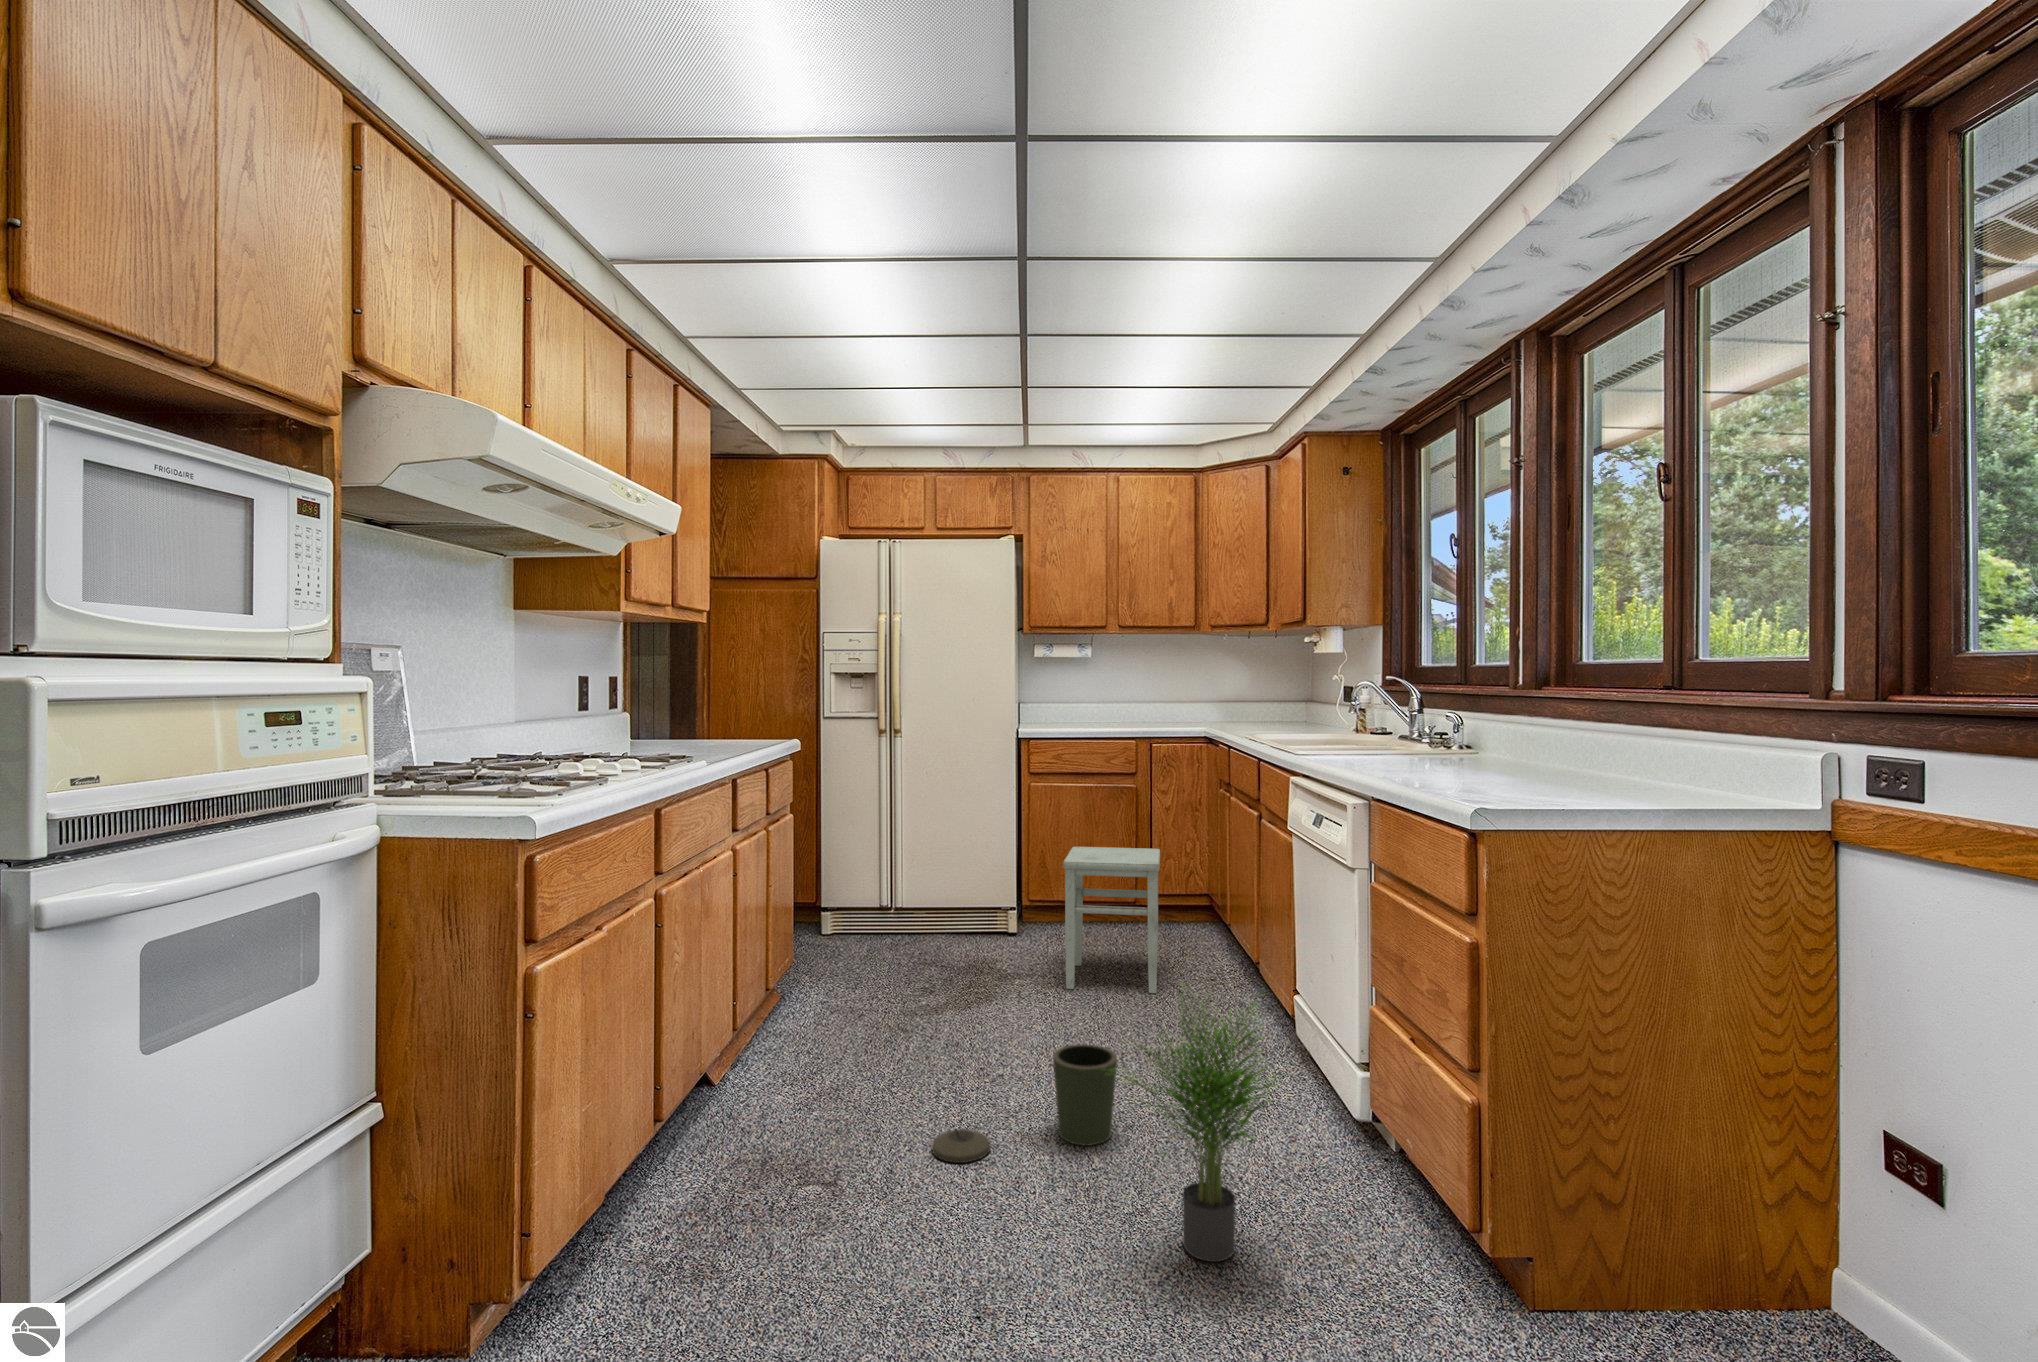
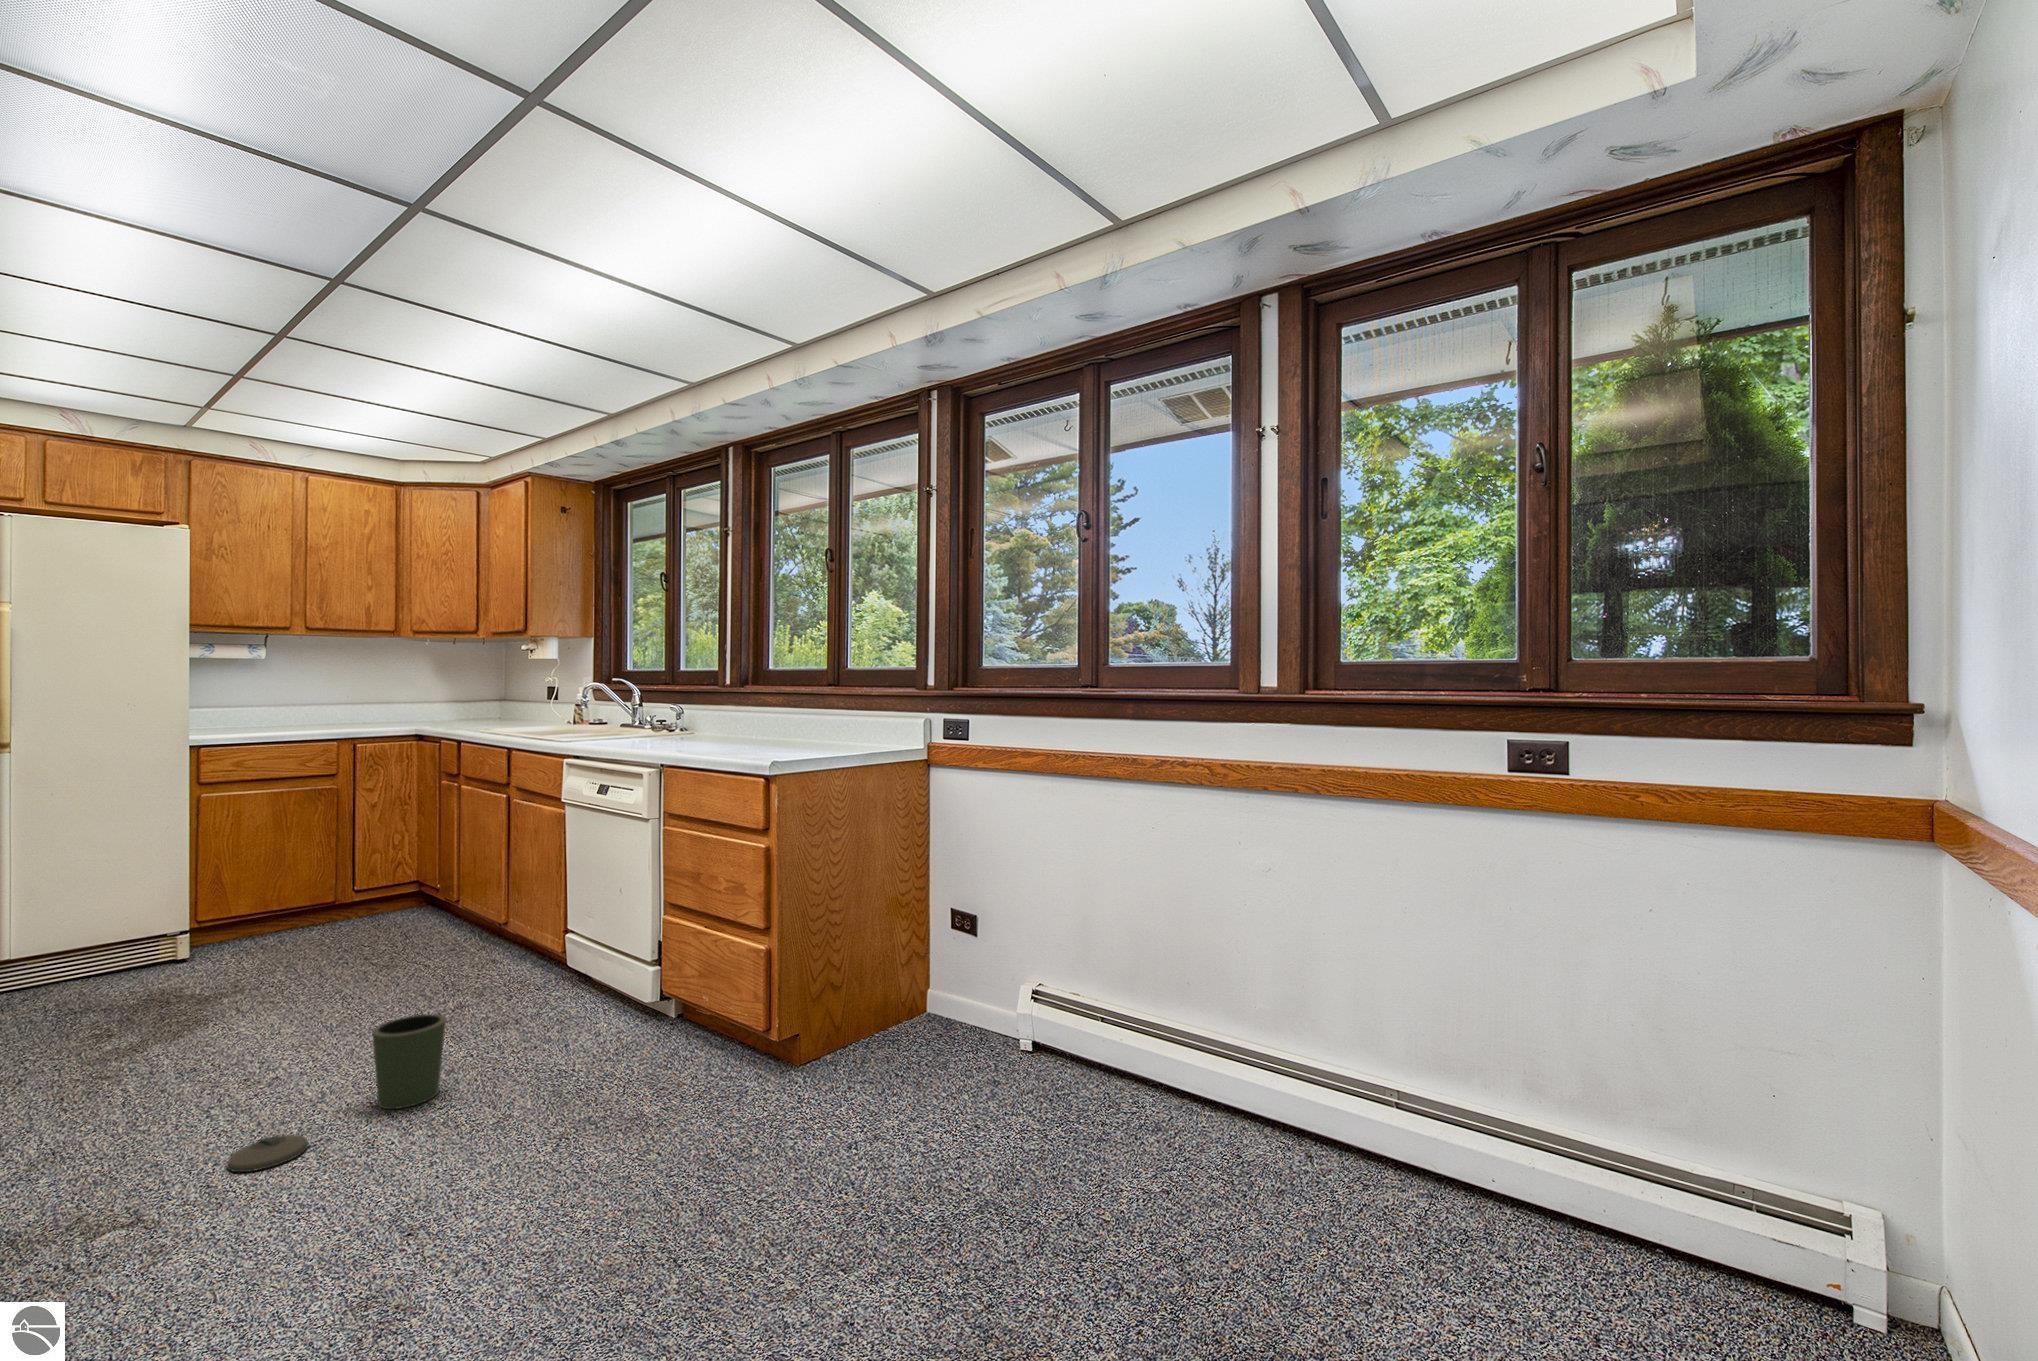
stool: present [1063,847,1160,993] -> none [276,849,409,1008]
potted plant: present [1108,984,1275,1262] -> none [482,903,652,1127]

